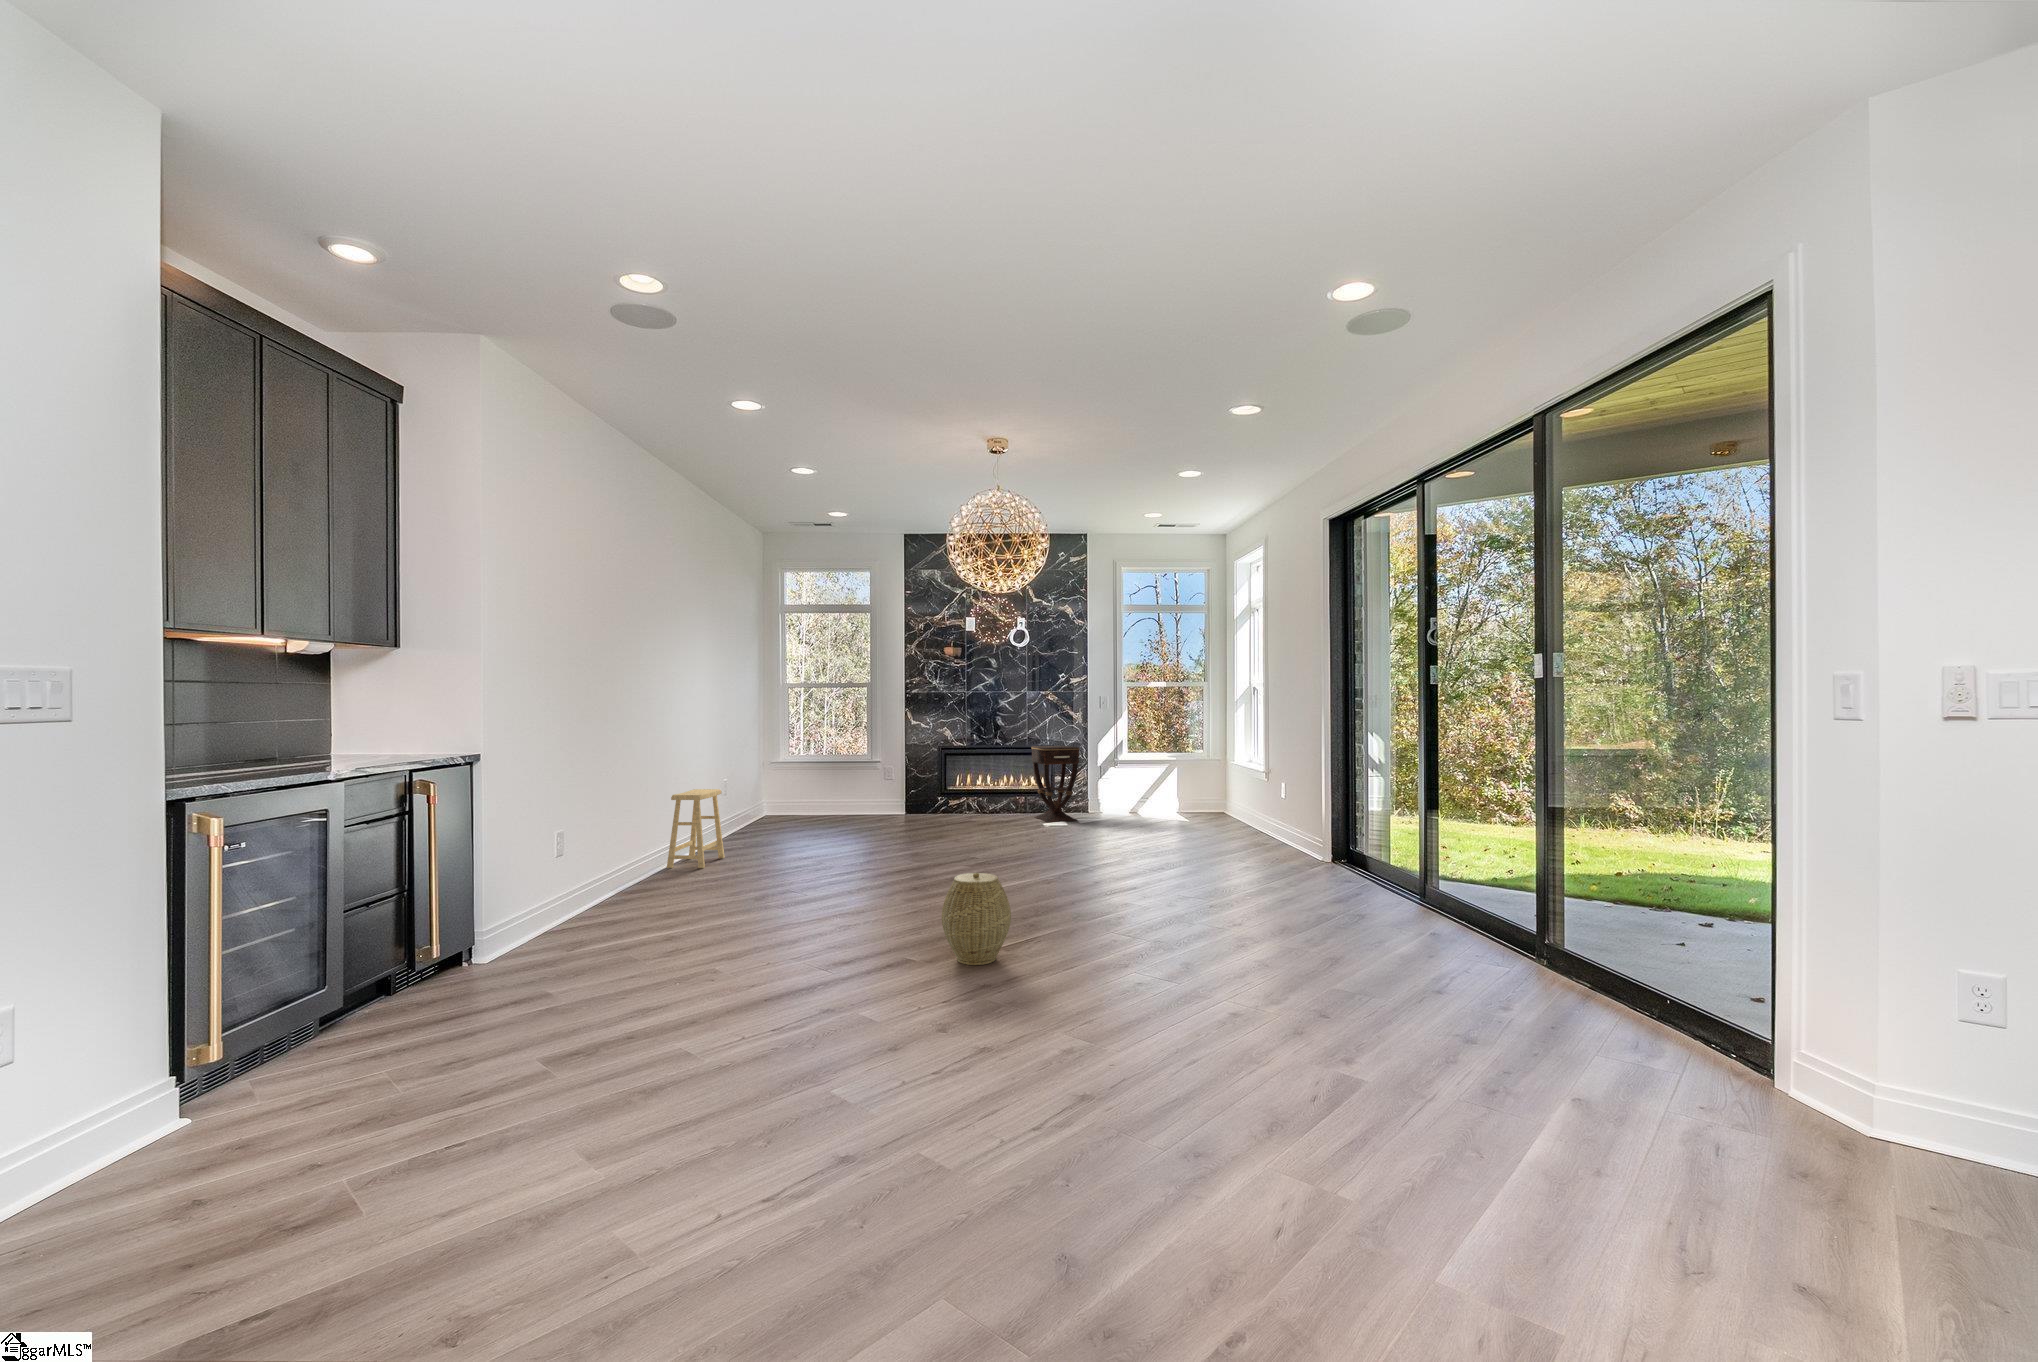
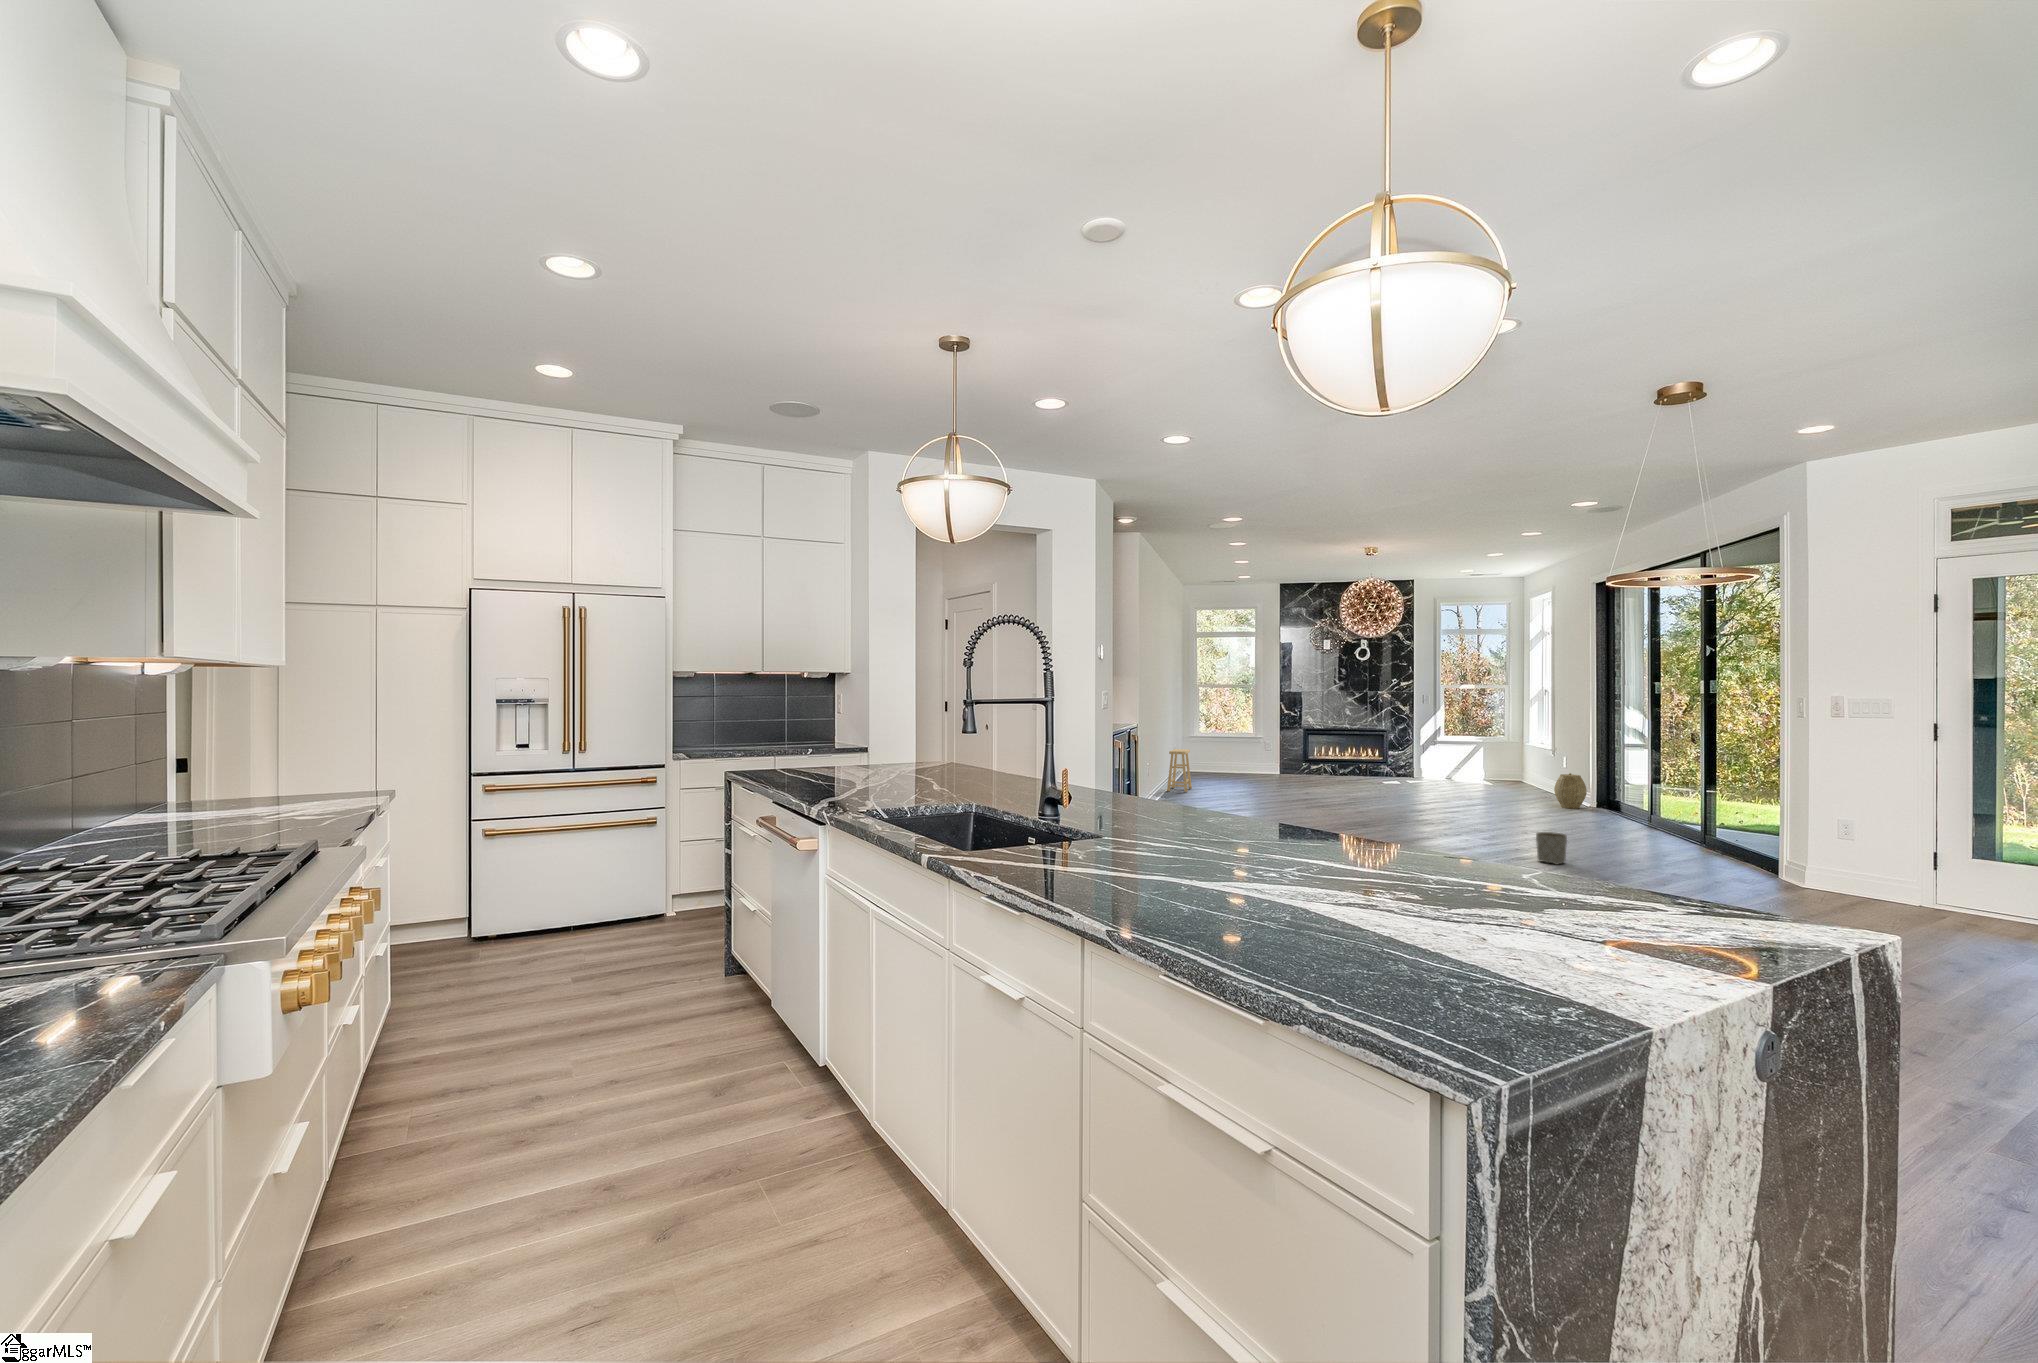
side table: present [1031,746,1080,822] -> none [1371,729,1408,781]
woven basket: present [942,873,1011,965] -> present [1554,773,1587,809]
planter: none [1376,1037,1463,1153] -> present [1536,832,1567,864]

